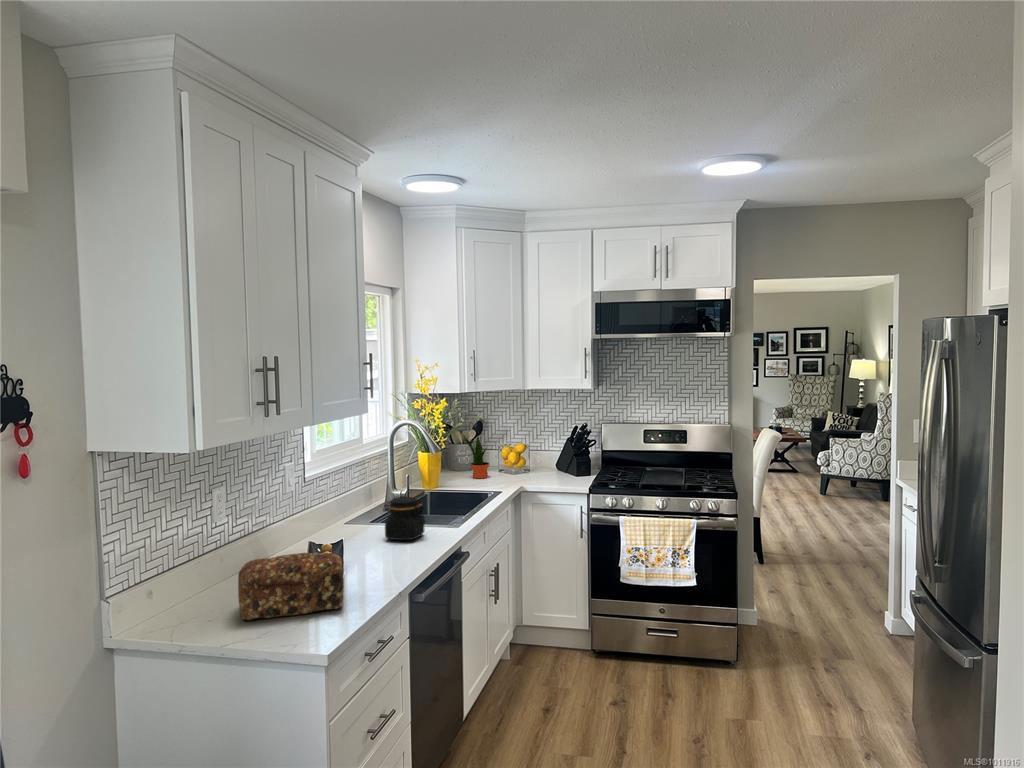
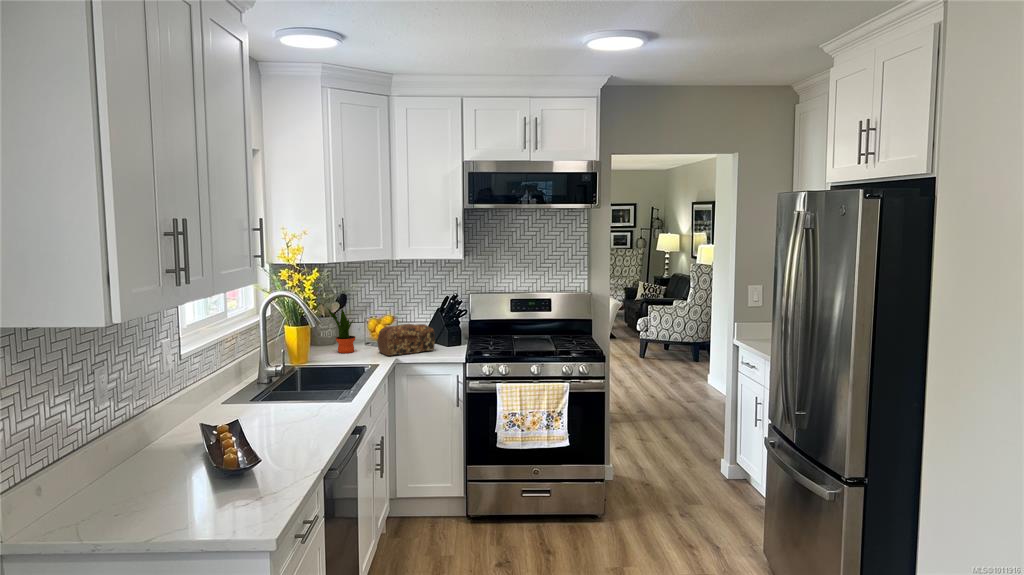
jar: present [383,497,426,540] -> none [265,374,315,421]
bread loaf: present [238,553,344,621] -> present [377,324,435,356]

